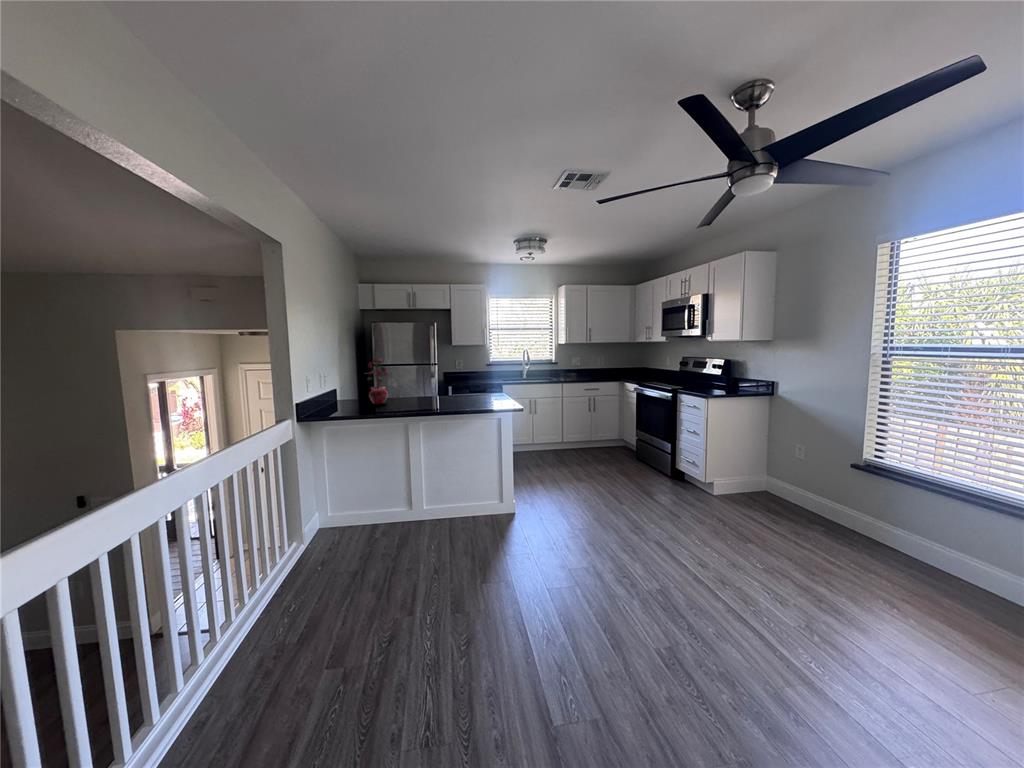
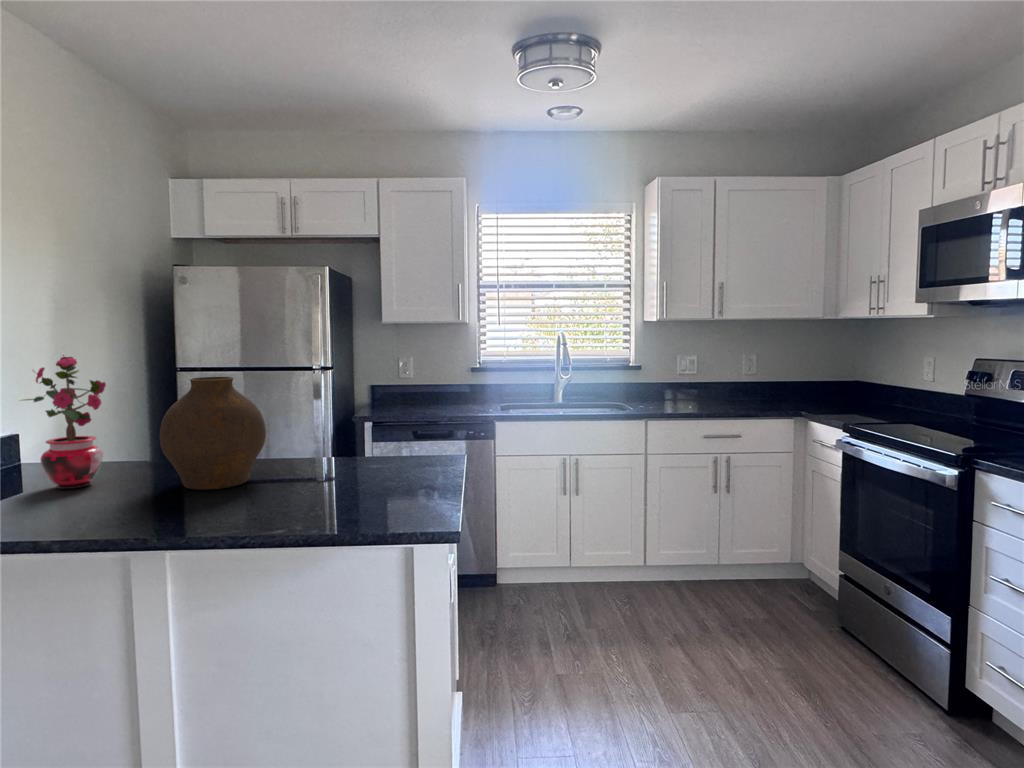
vase: none [411,365,445,403] -> present [159,377,266,490]

